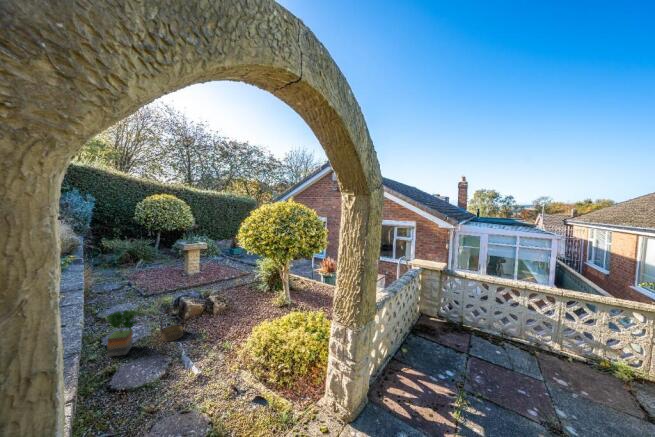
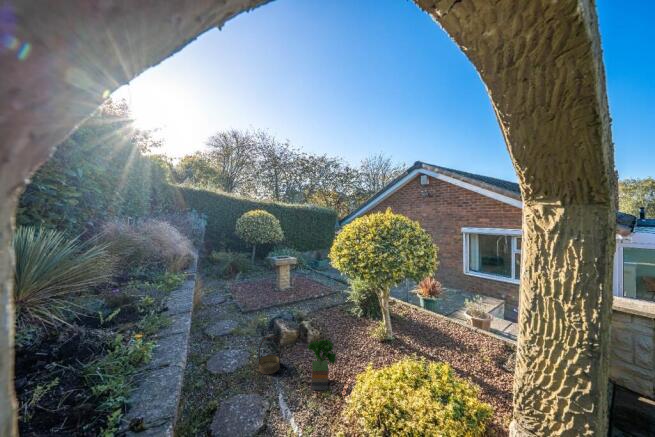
potted tree: present [106,310,139,357] -> present [308,340,336,390]

